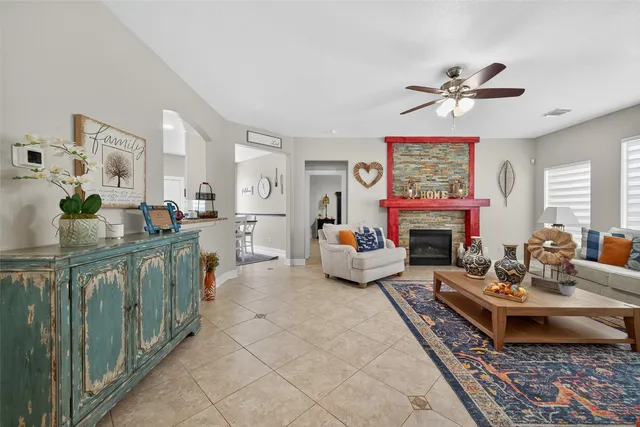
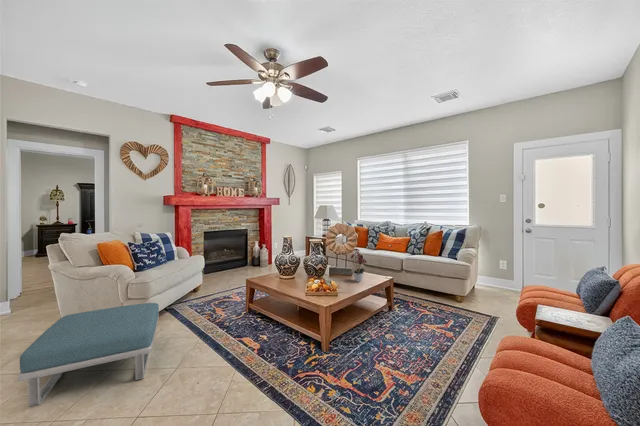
footstool: none [303,269,367,315] -> present [18,303,159,407]

